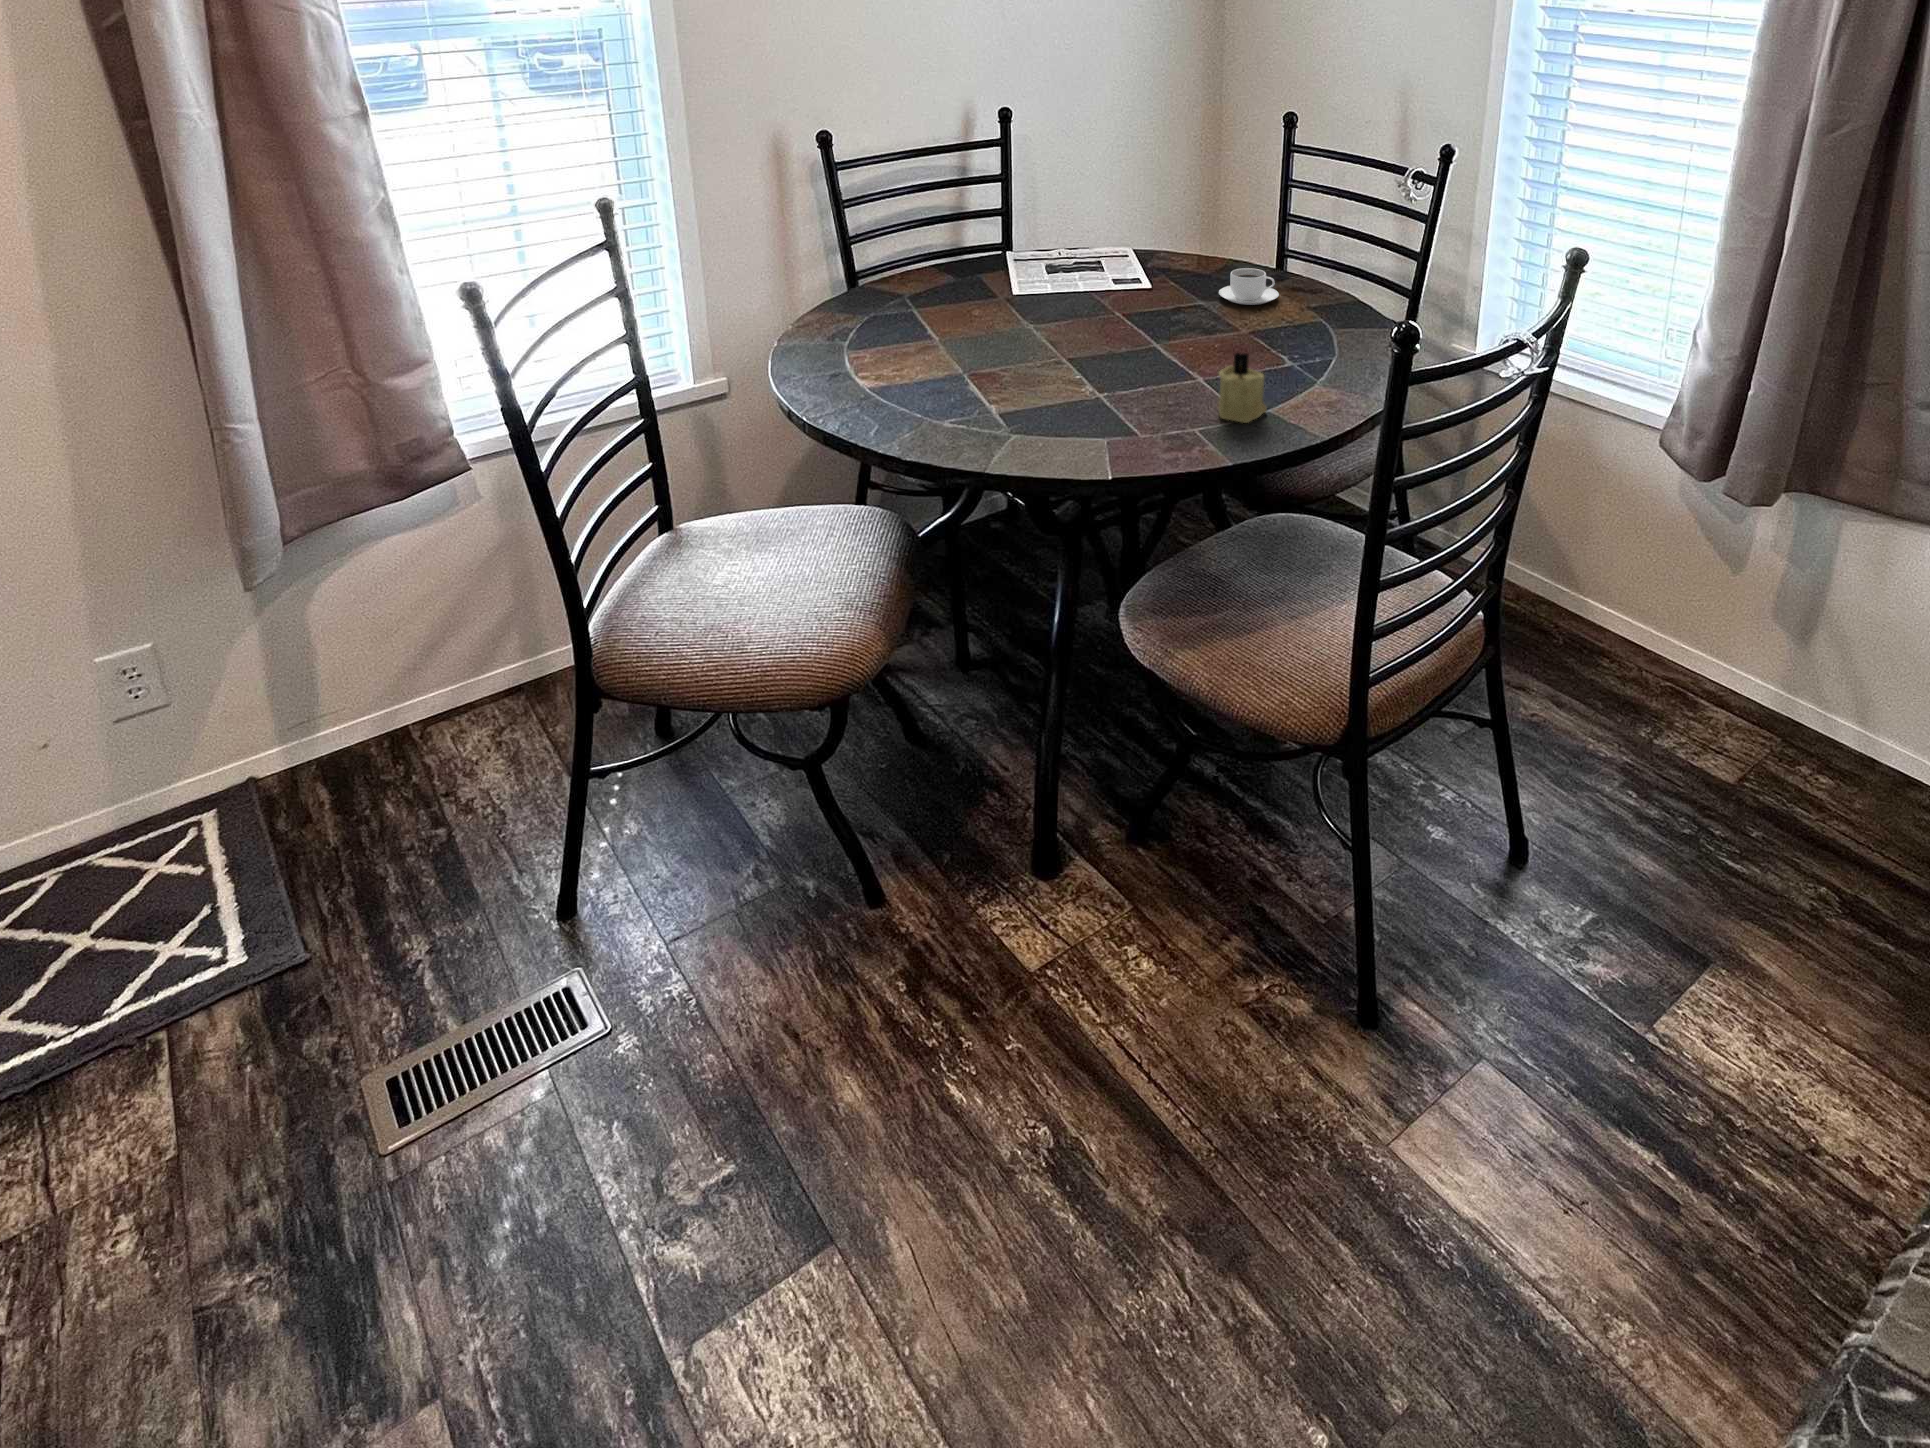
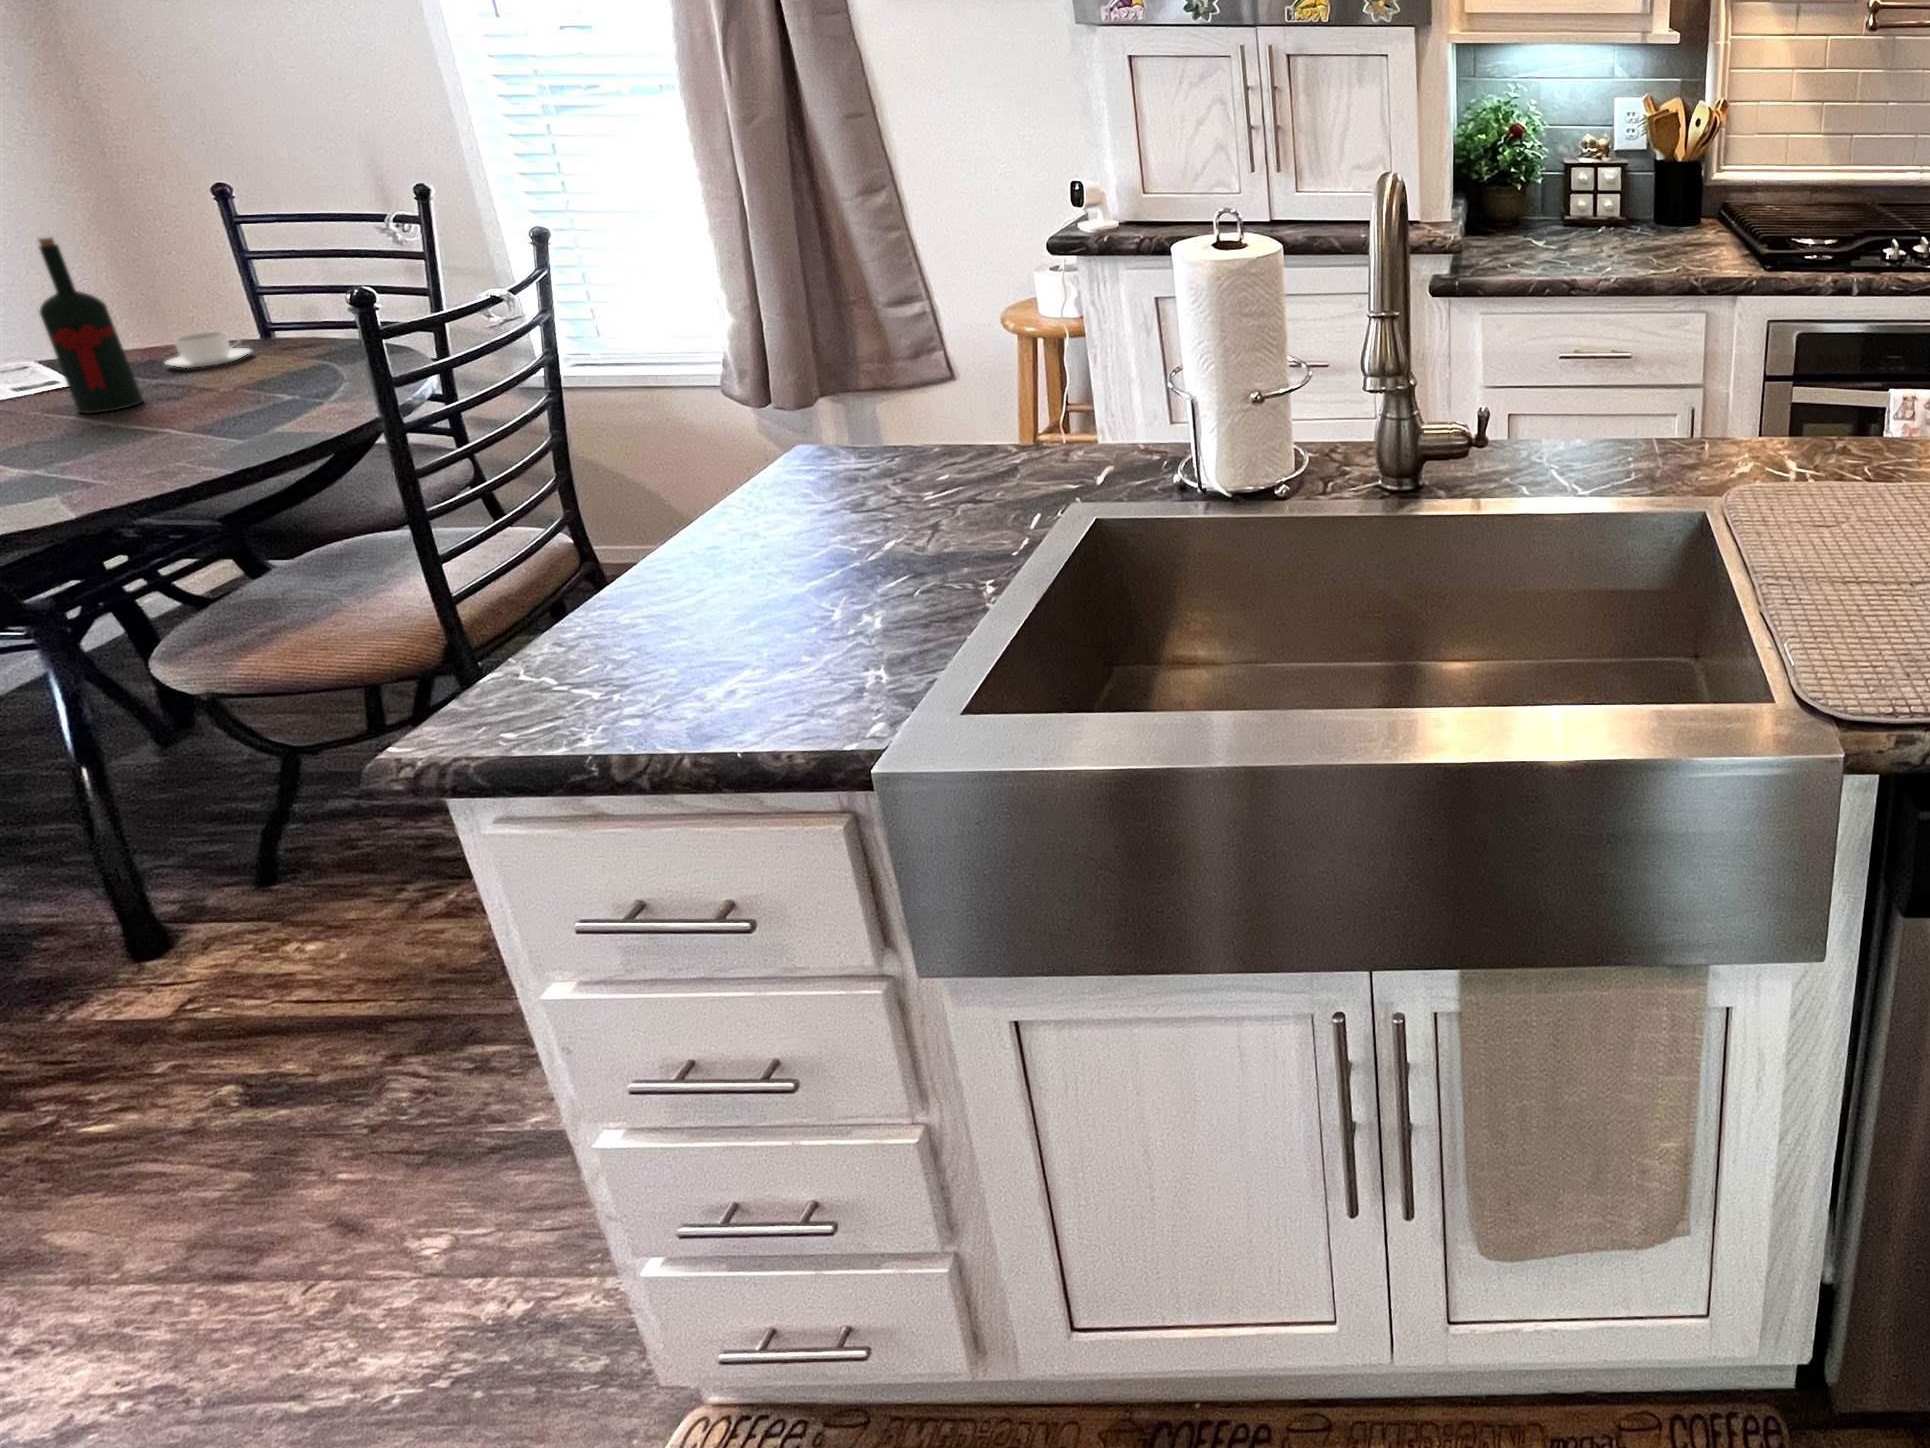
wine bottle: none [1156,177,1200,346] -> present [39,237,143,413]
candle: present [1219,353,1267,423] -> none [169,375,250,441]

